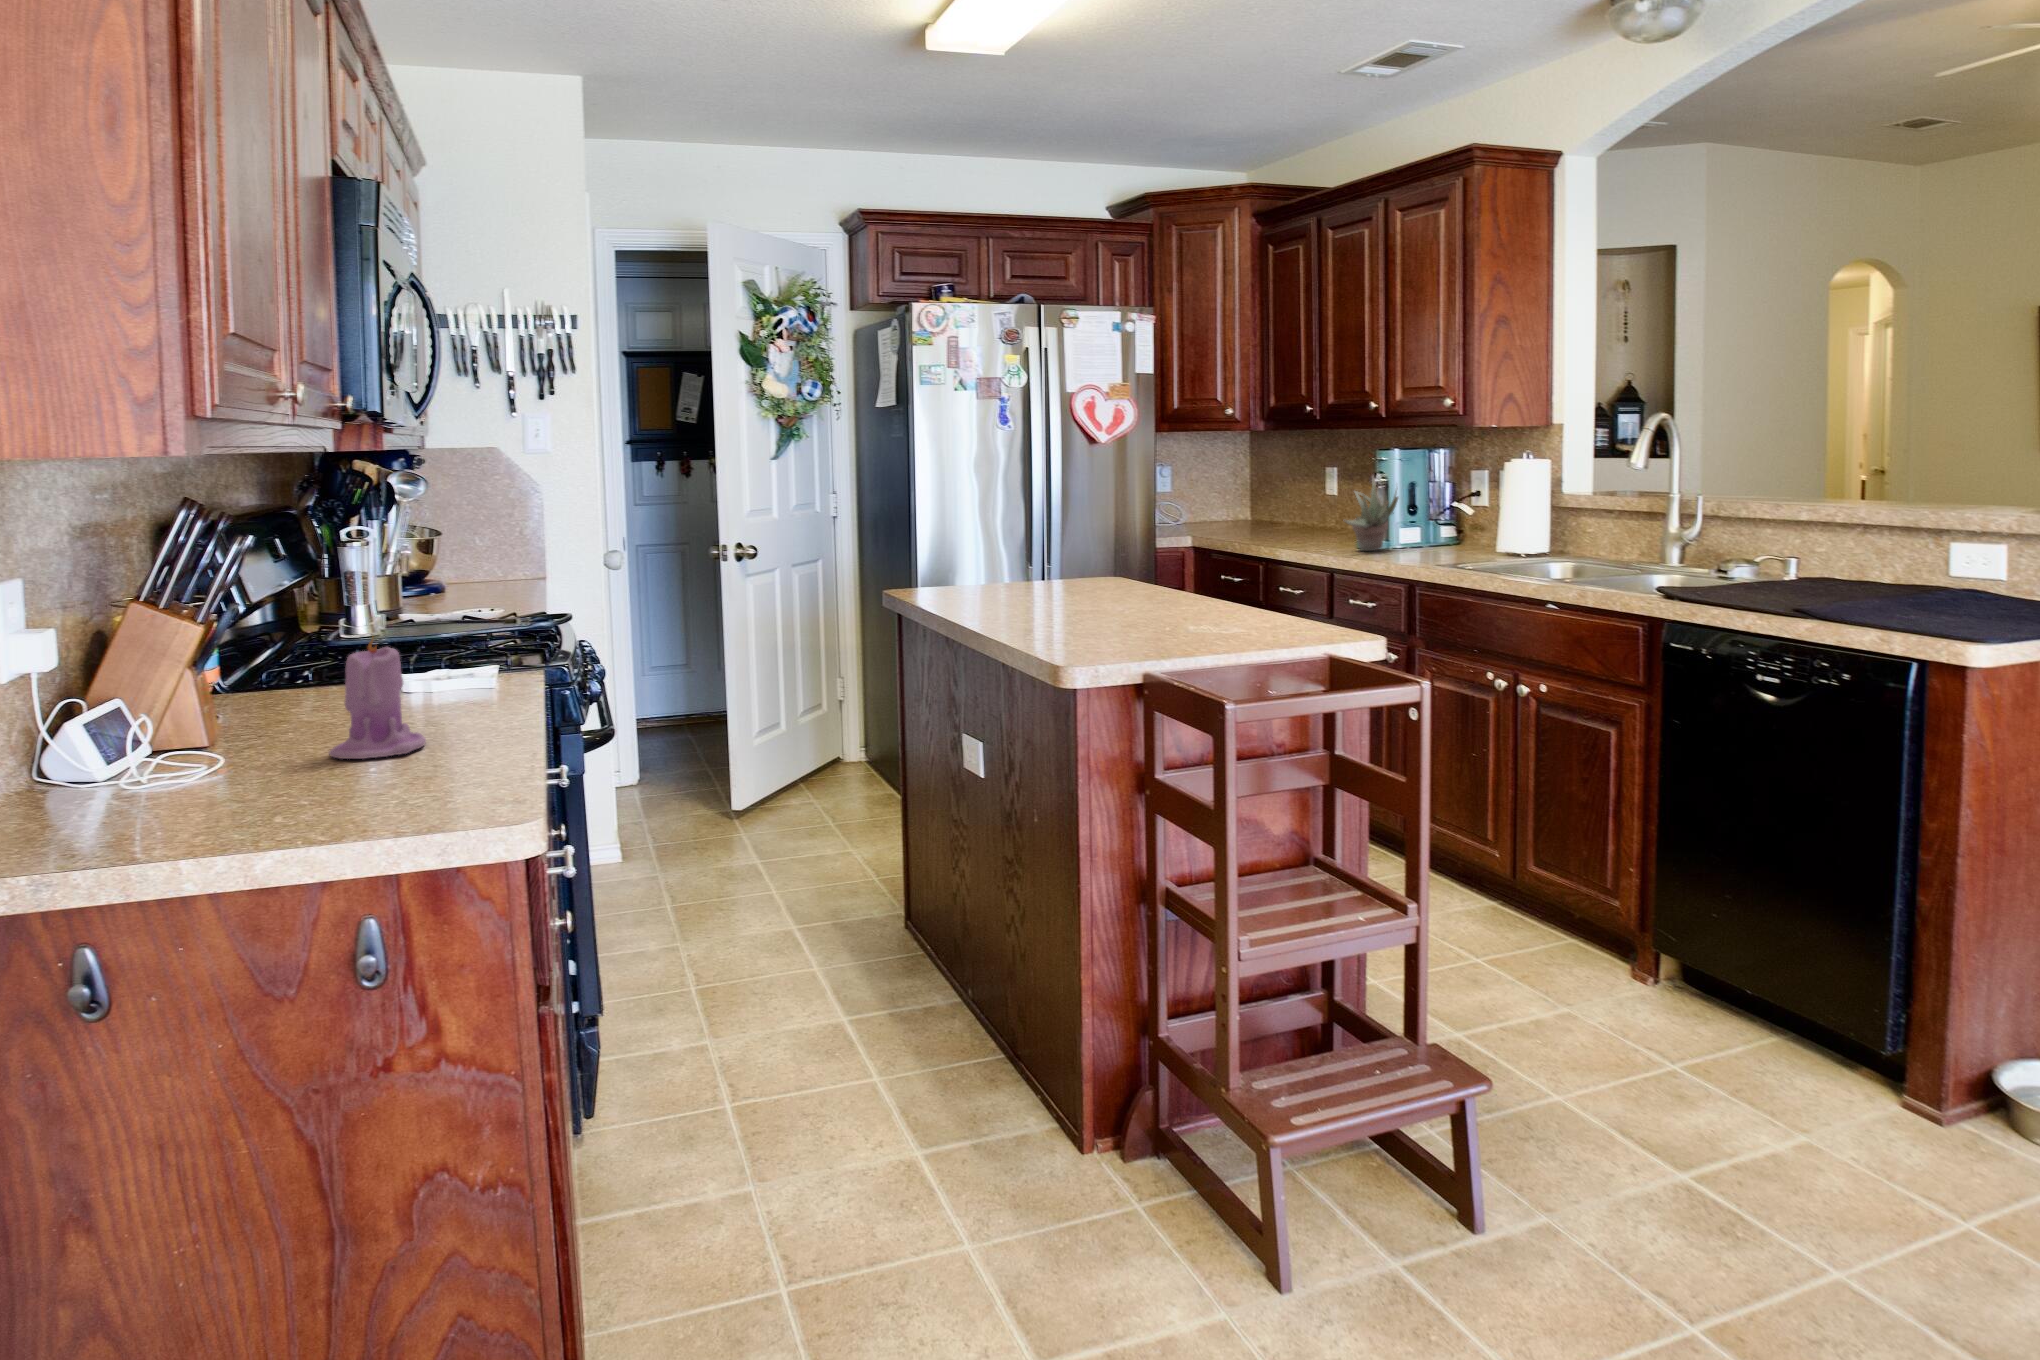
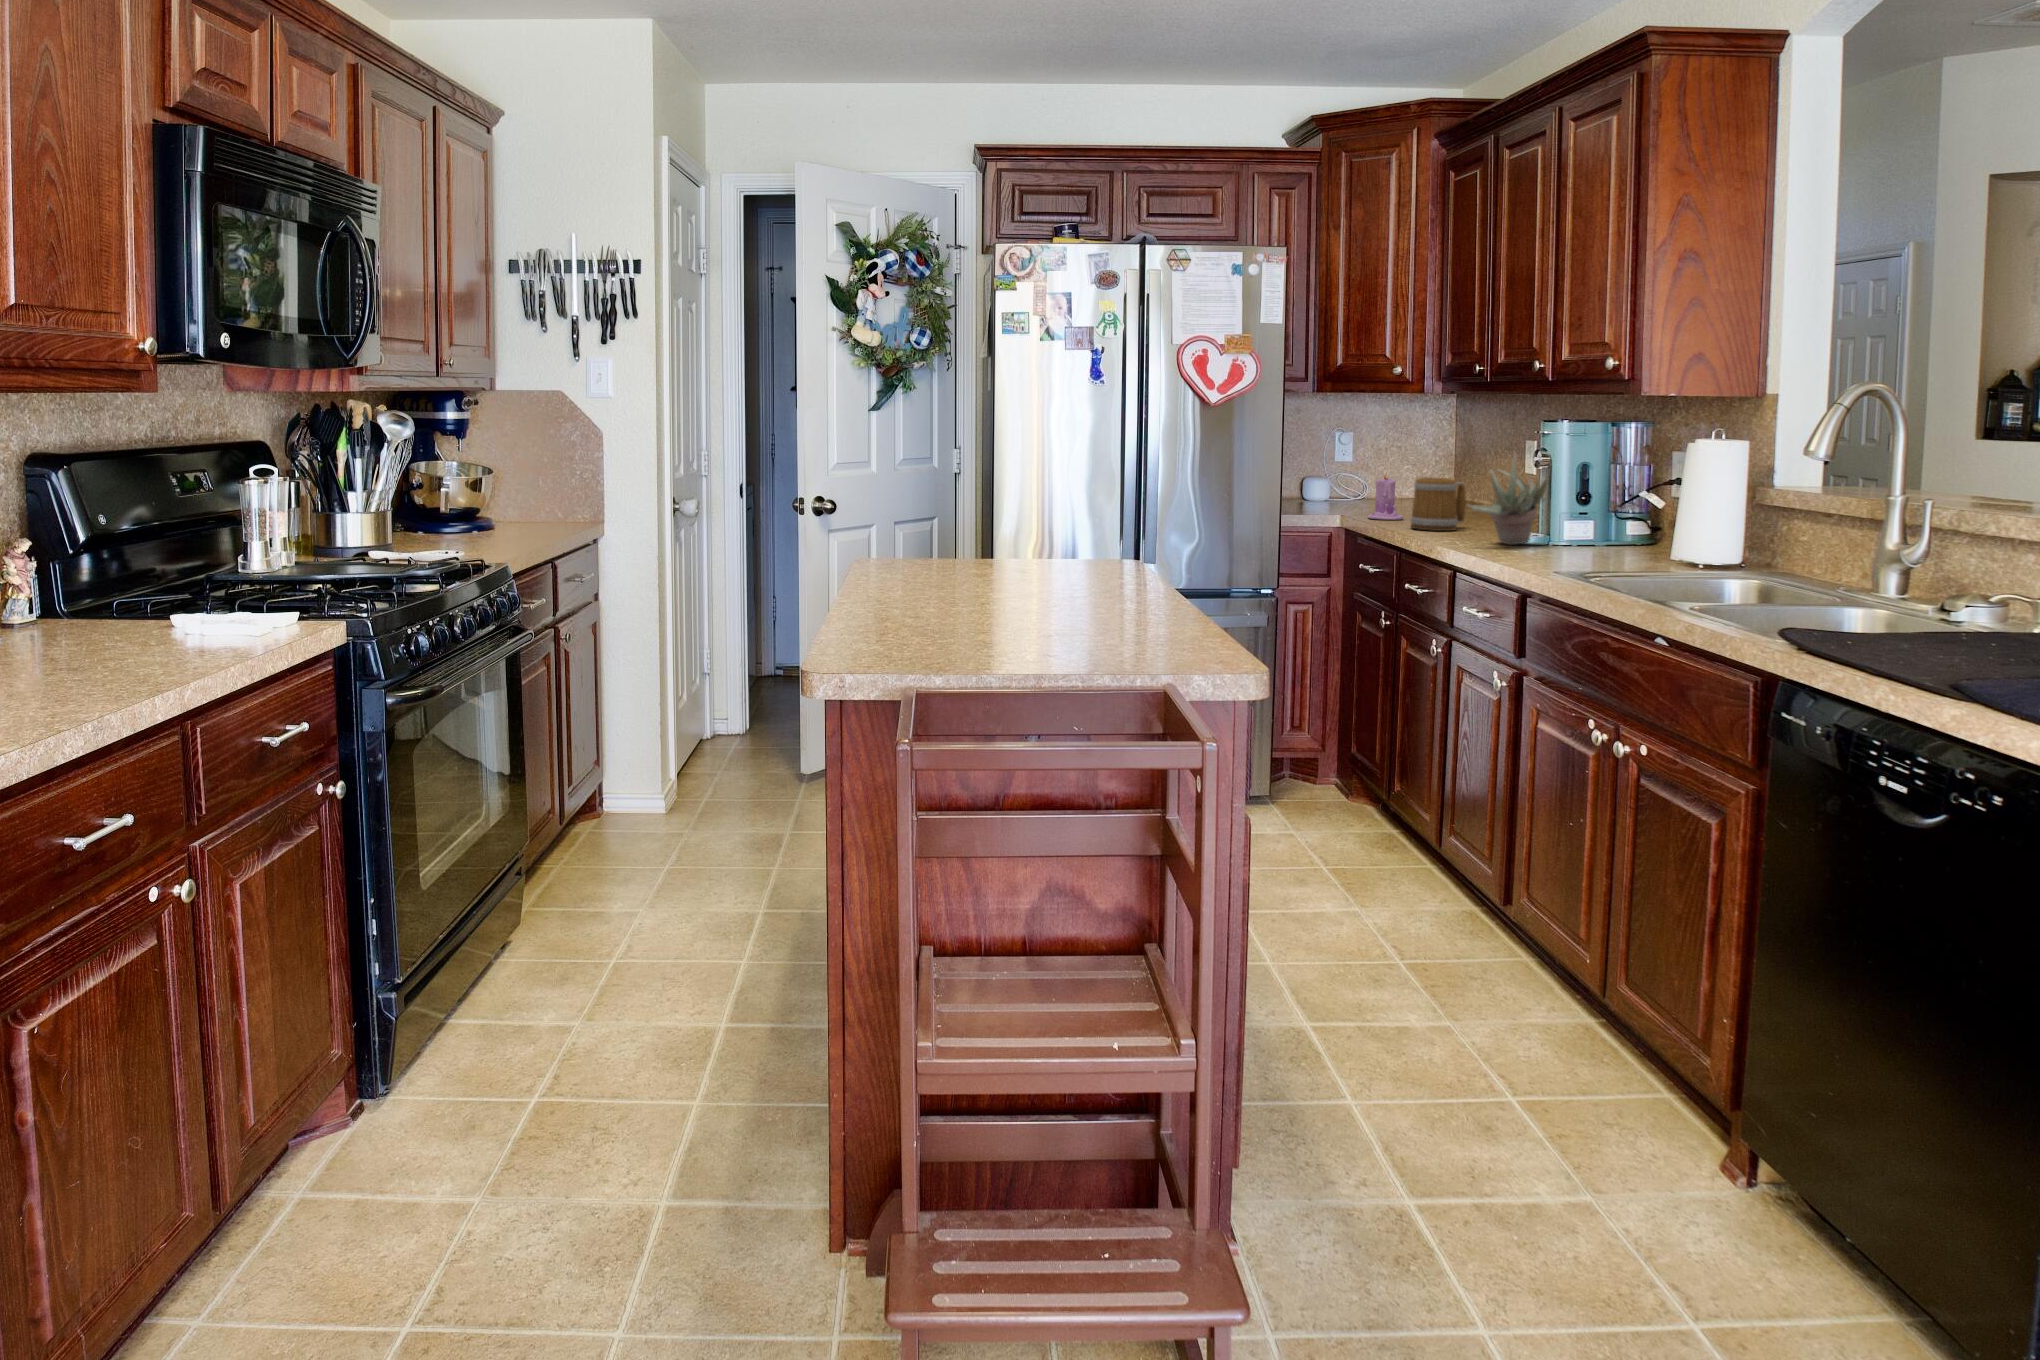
mug: none [1272,501,1311,546] -> present [1410,477,1466,531]
candle: present [329,639,426,759] -> present [1368,473,1403,520]

